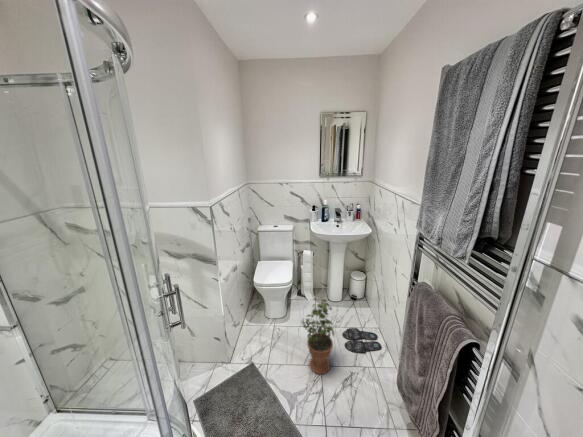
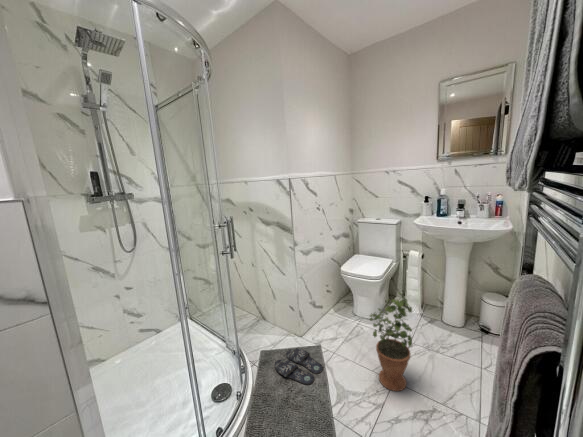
slippers: present [342,328,382,352] -> present [275,348,323,385]

